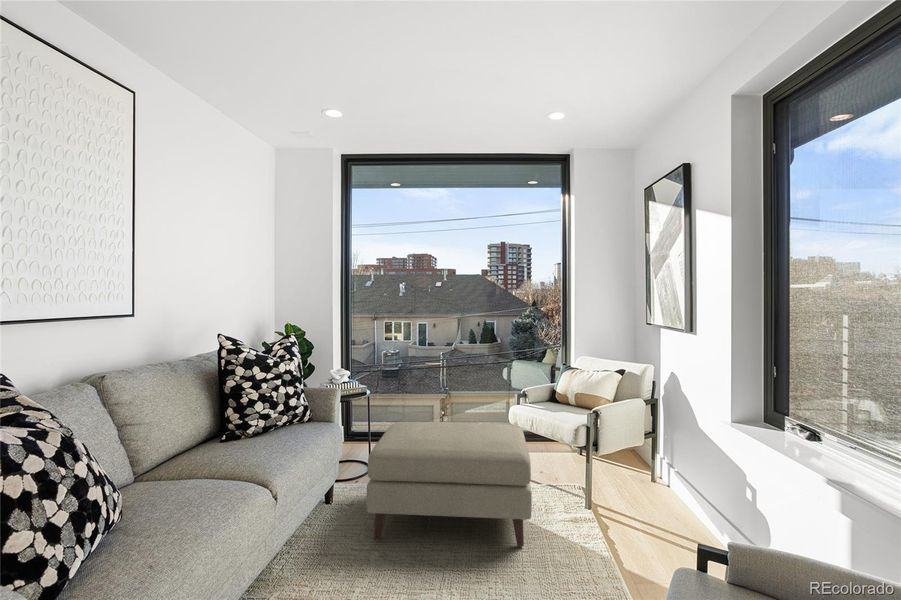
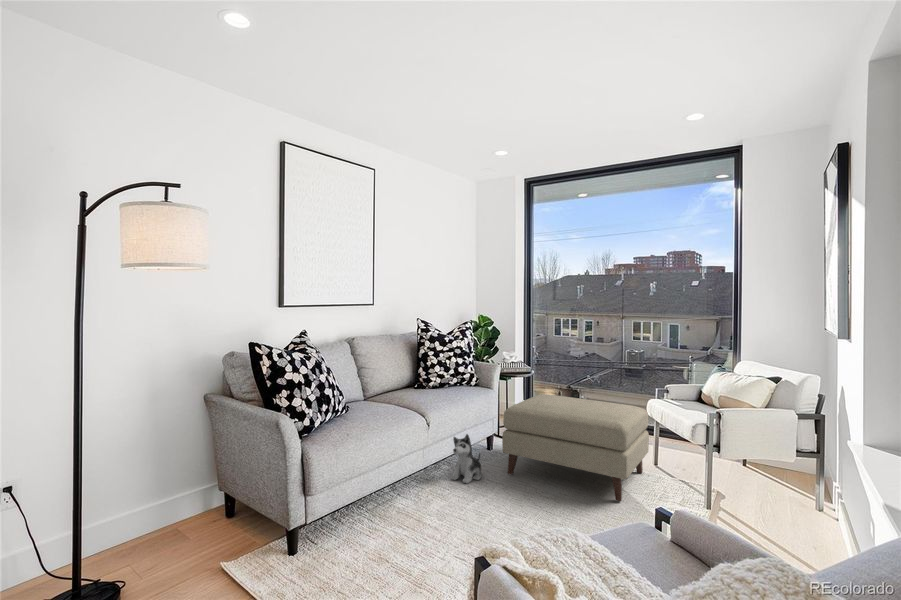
plush toy: none [298,499,342,573] -> present [451,434,482,483]

